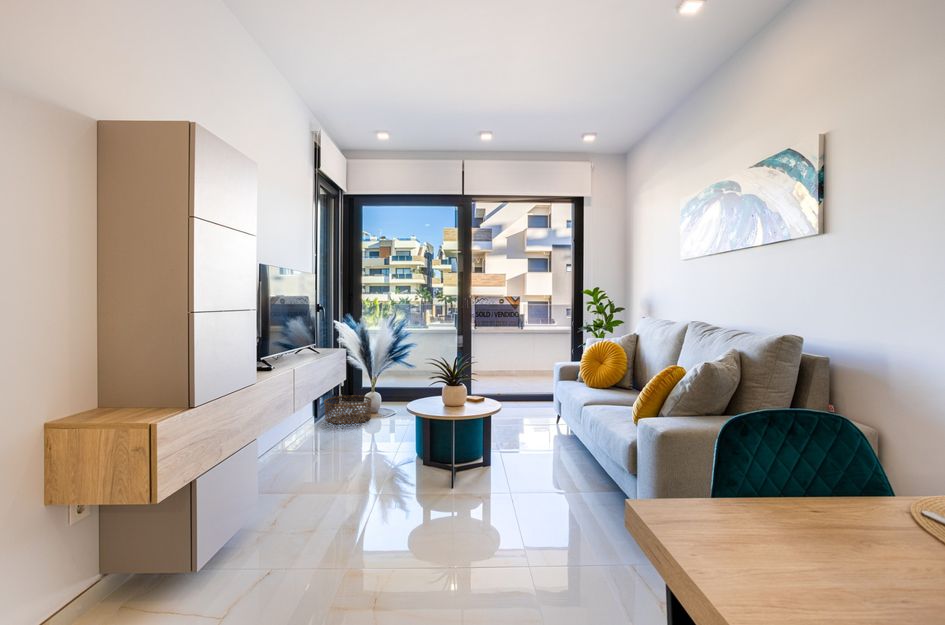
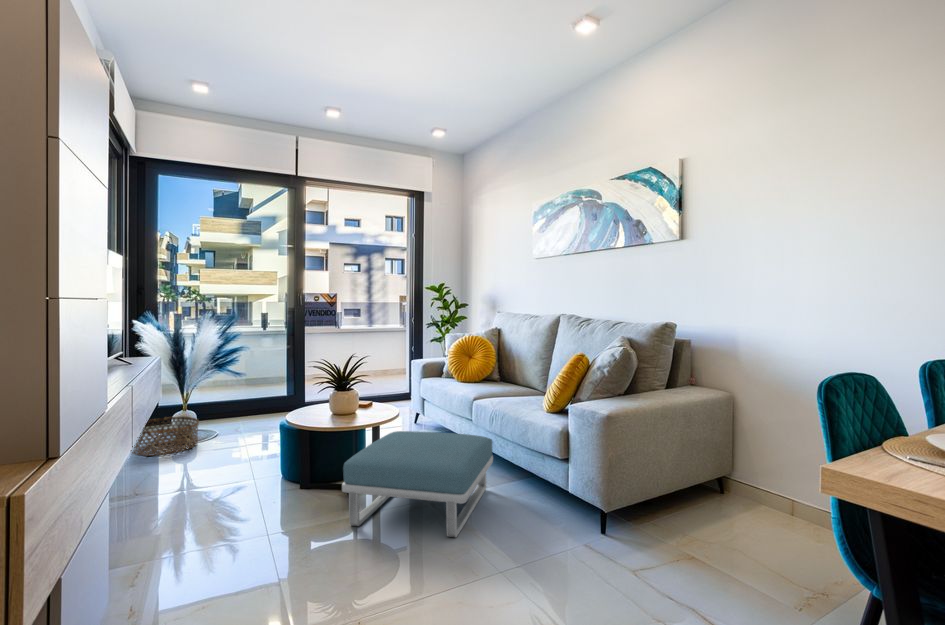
footstool: none [424,427,577,531] -> present [342,431,493,537]

